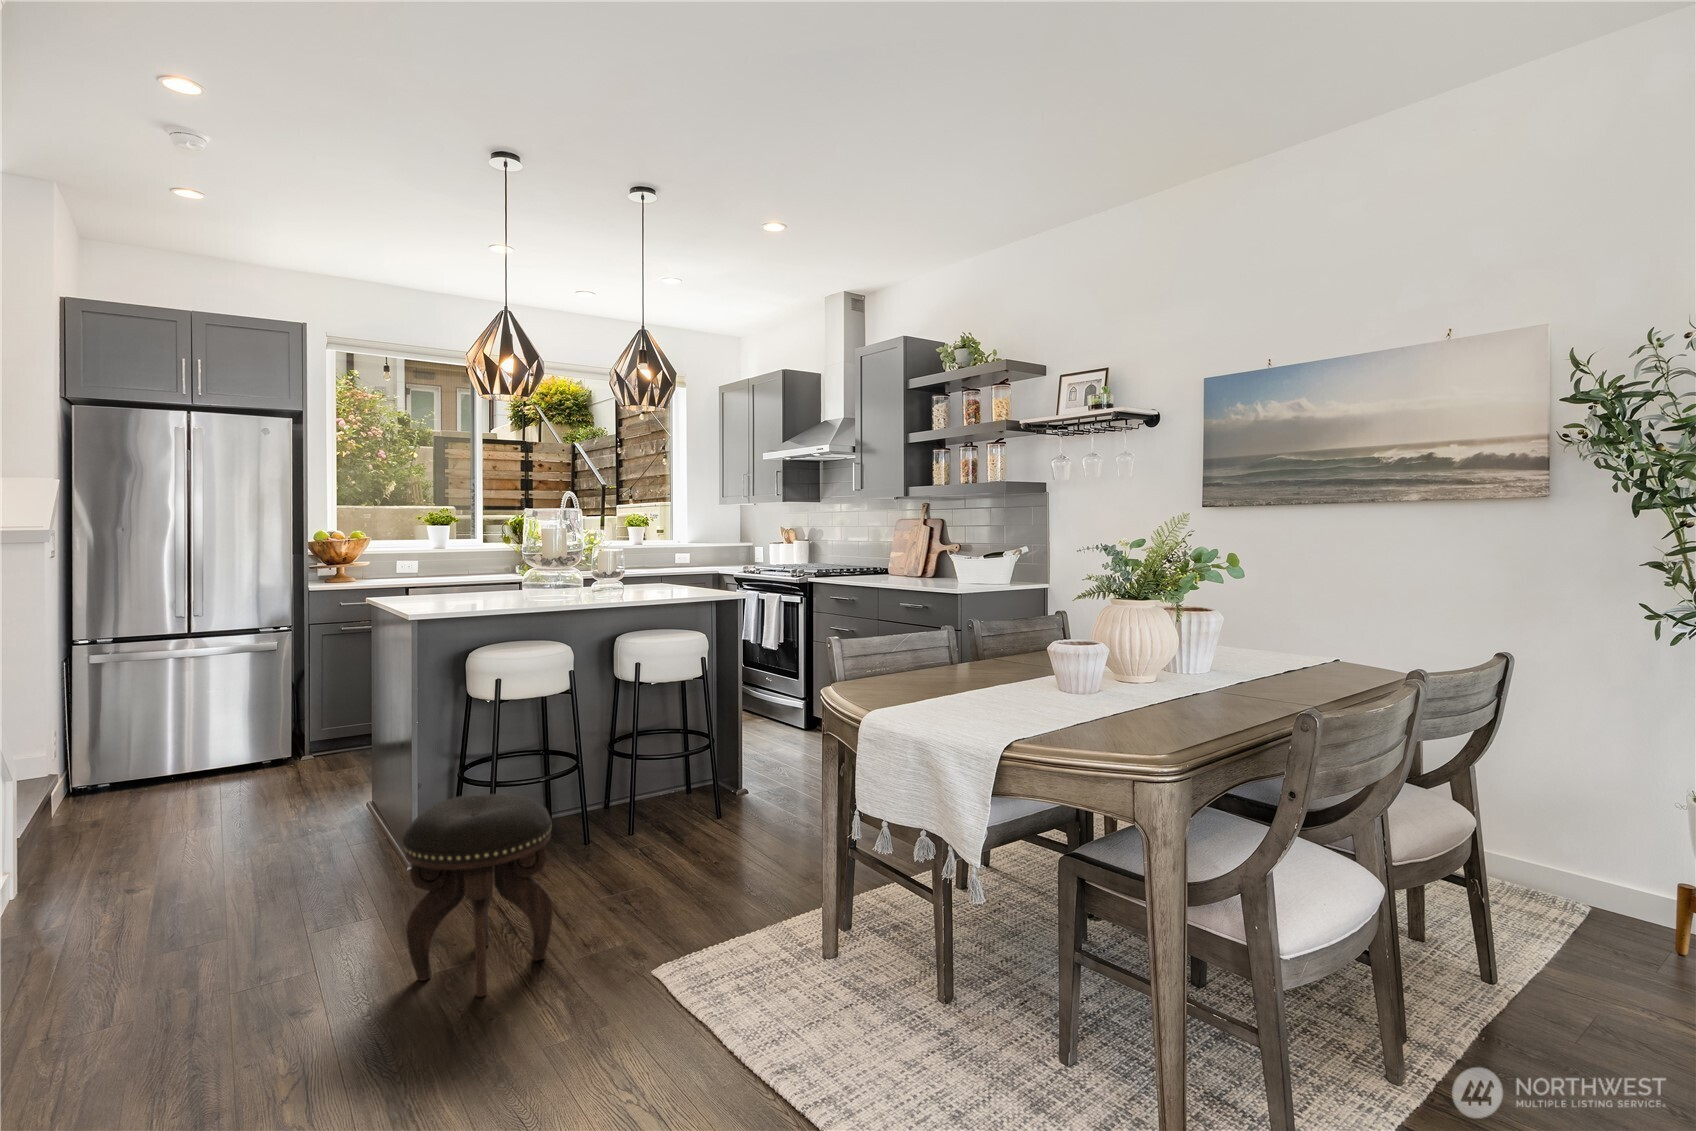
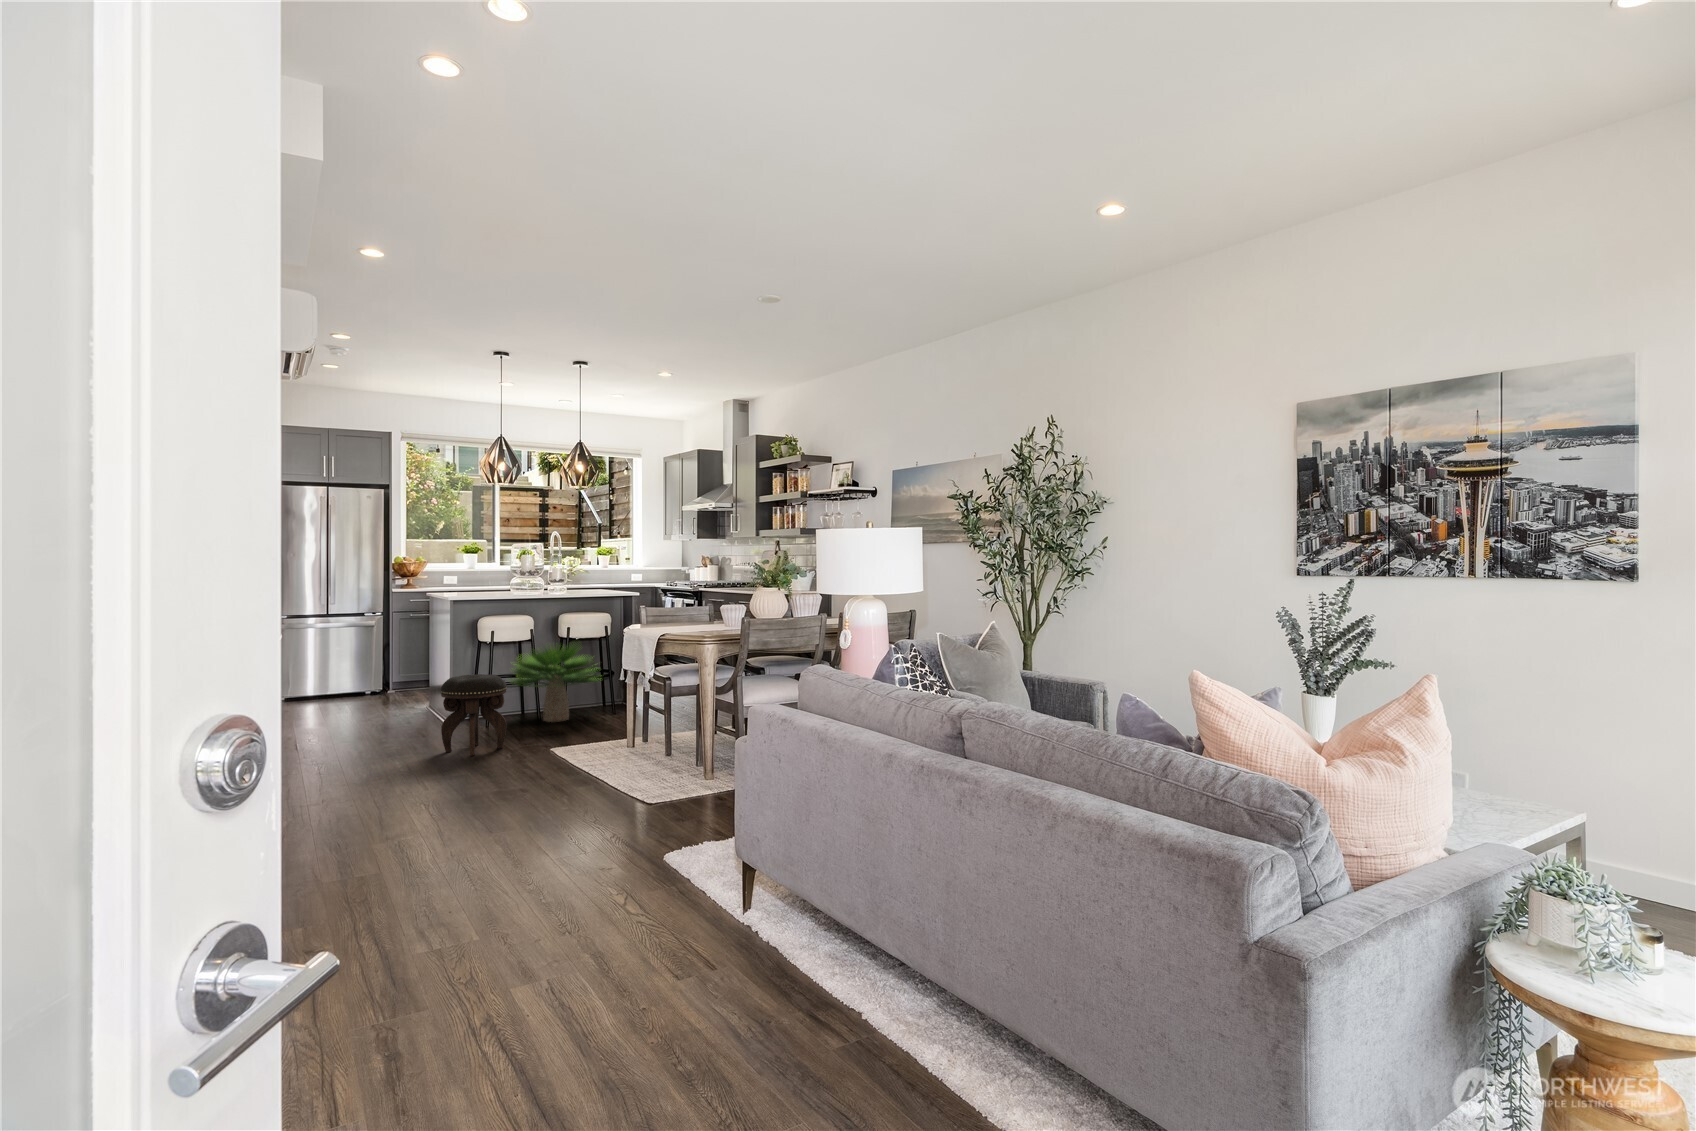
potted plant: none [523,690,714,849] -> present [511,645,598,722]

